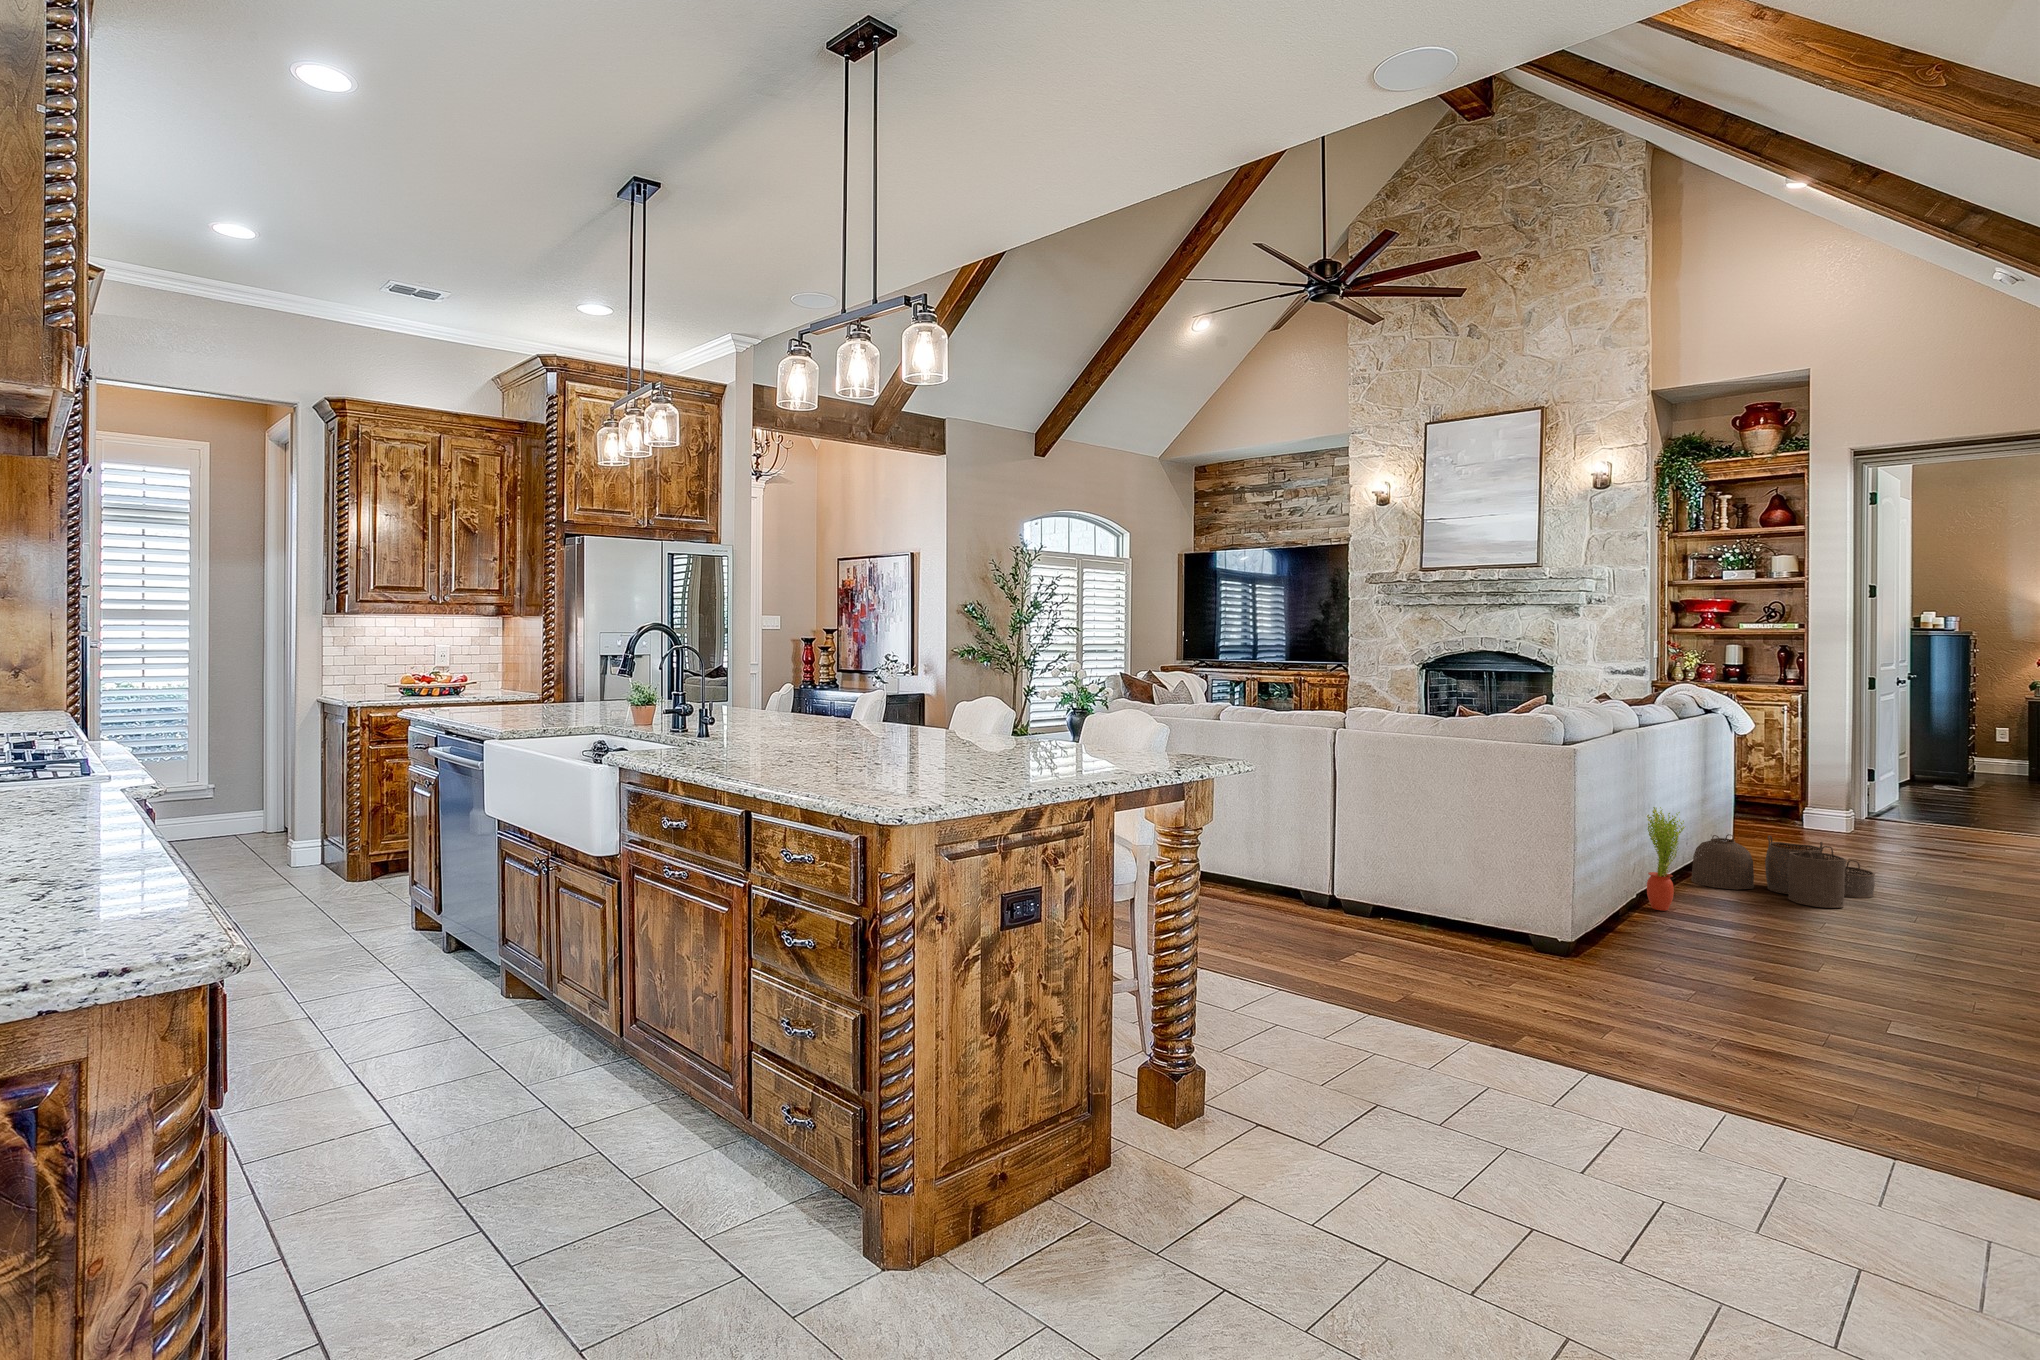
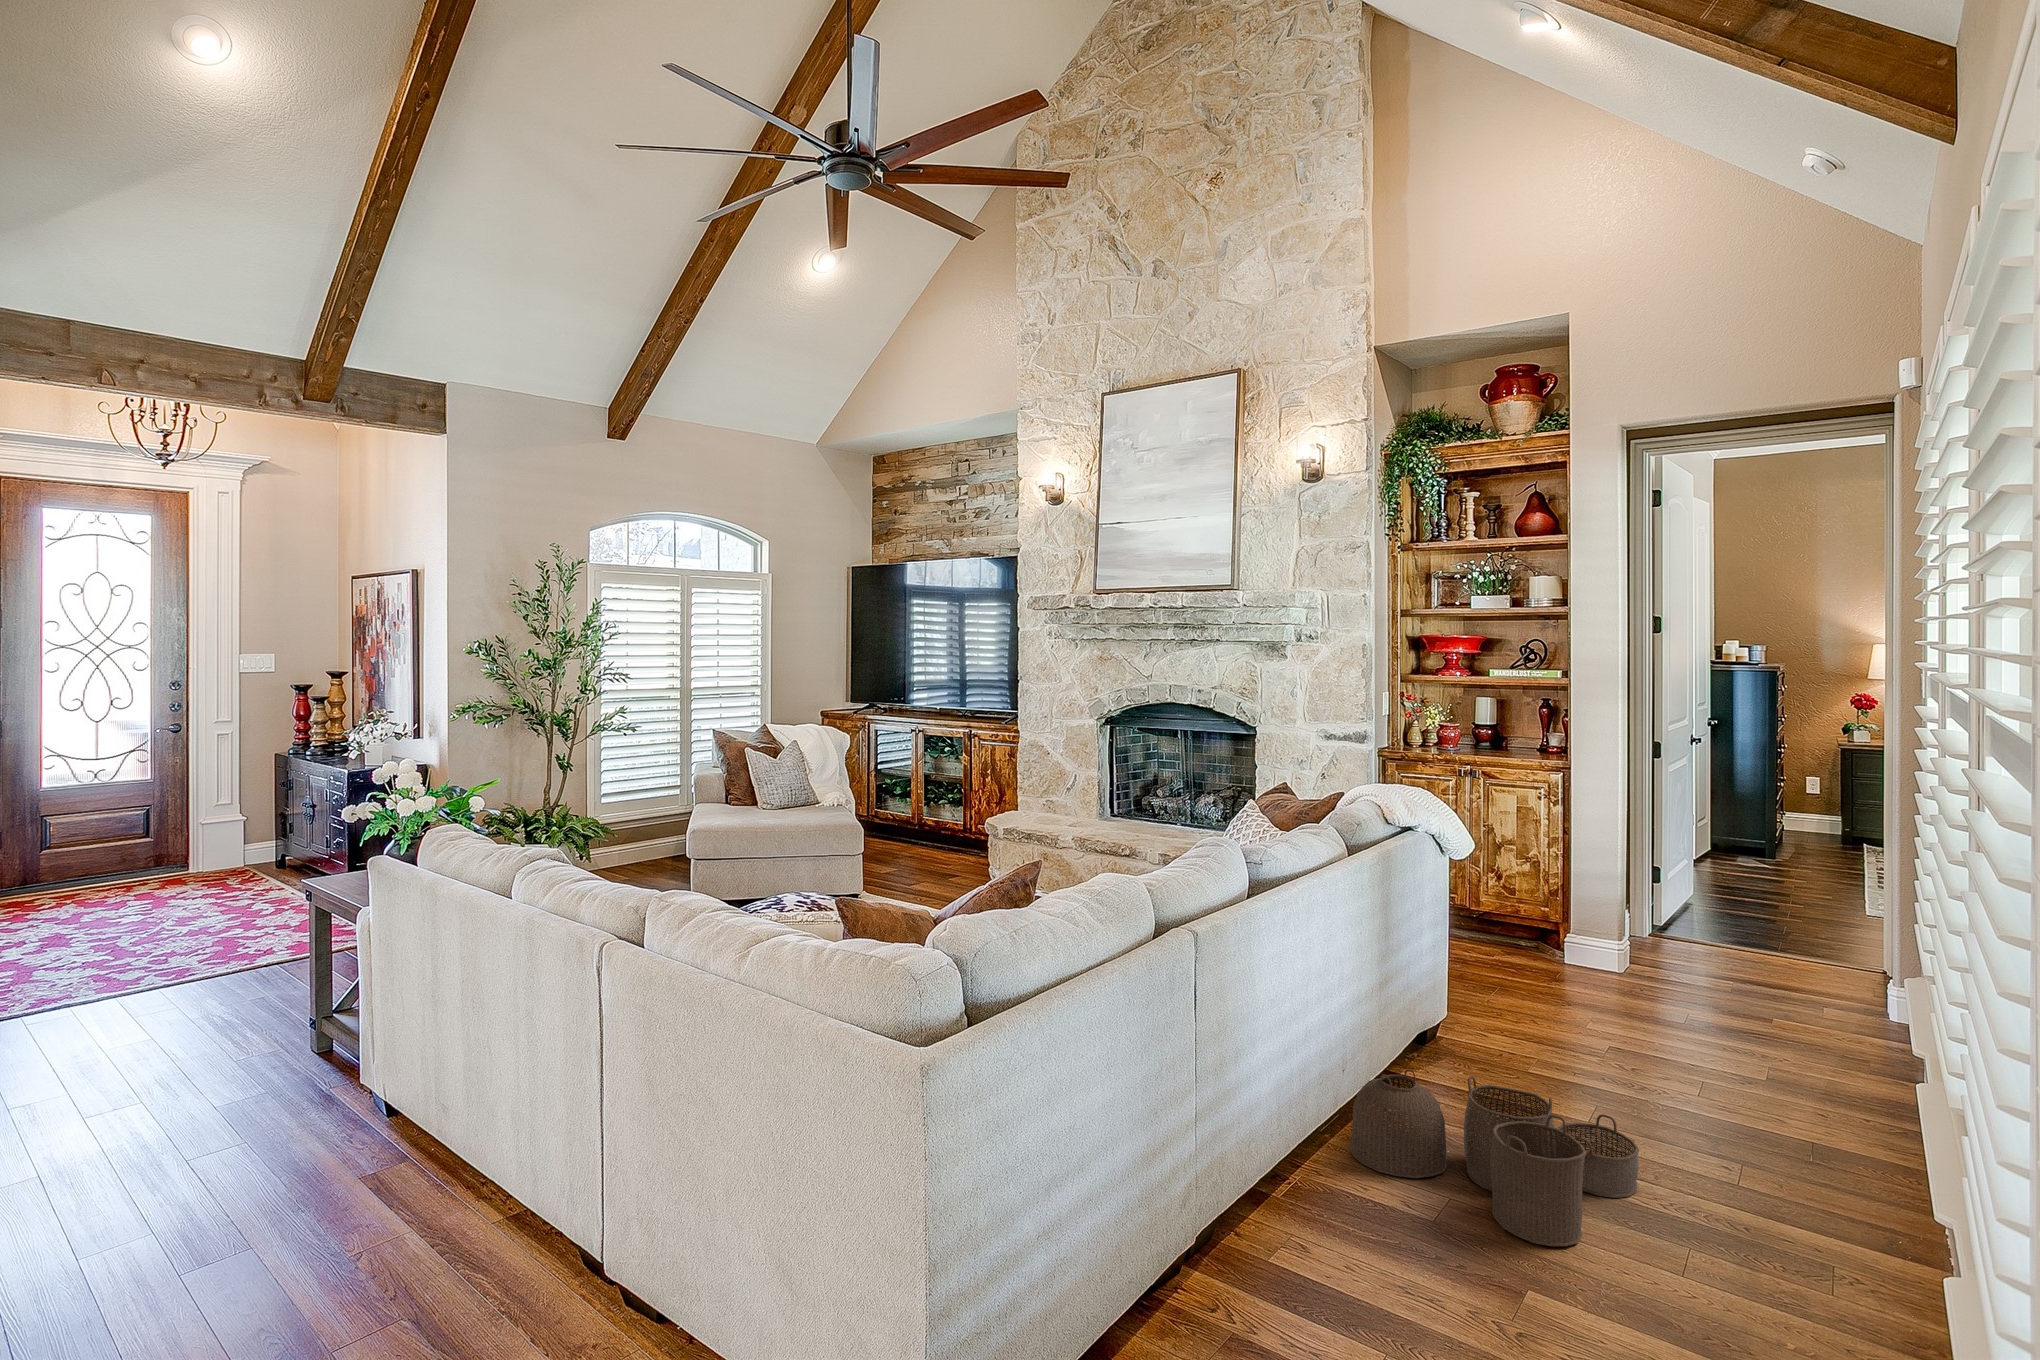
potted plant: present [1647,807,1685,911] -> none [1222,1074,1292,1278]

